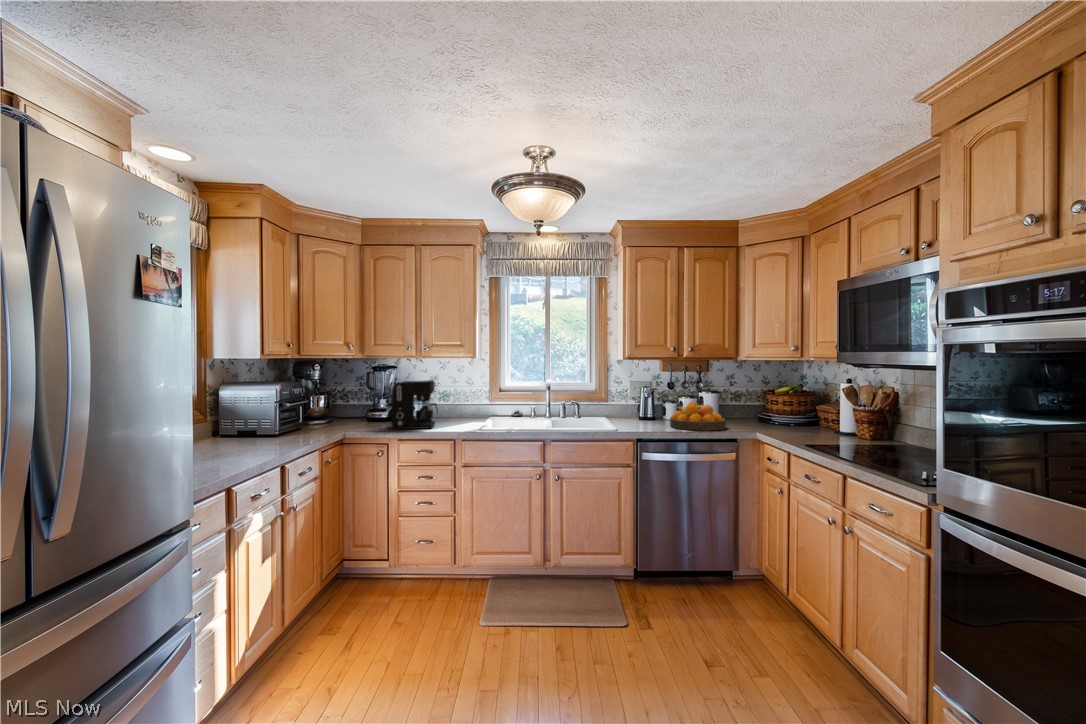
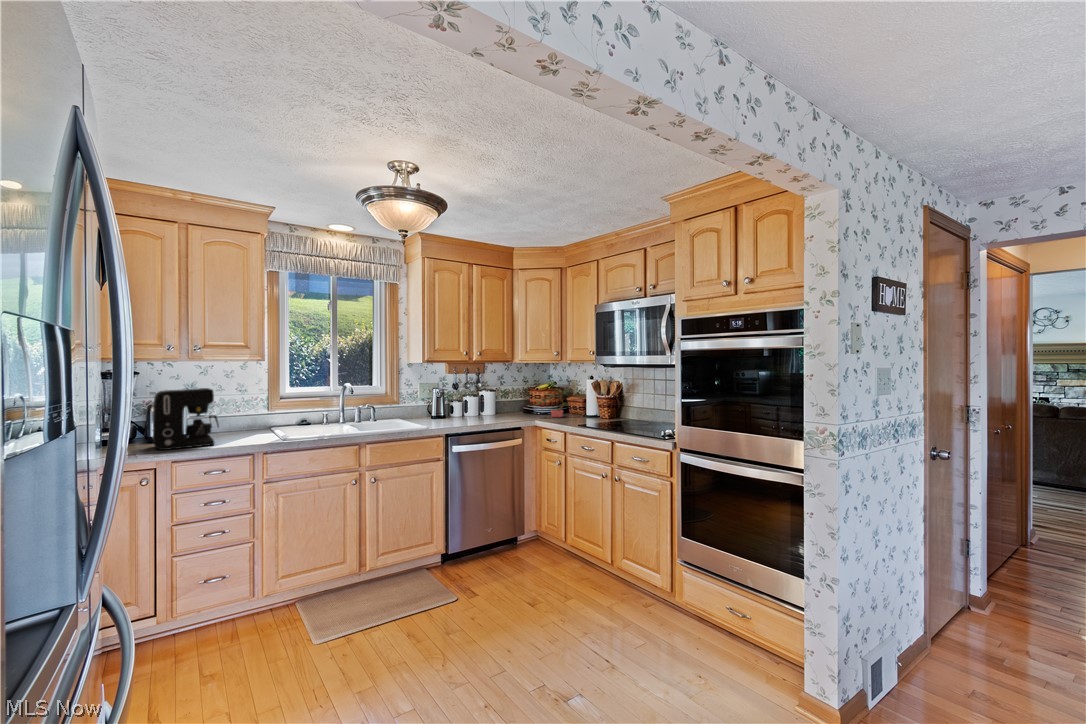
potted plant: none [757,392,819,431] -> present [533,389,571,417]
fruit bowl: present [670,402,726,431] -> none [464,399,510,423]

